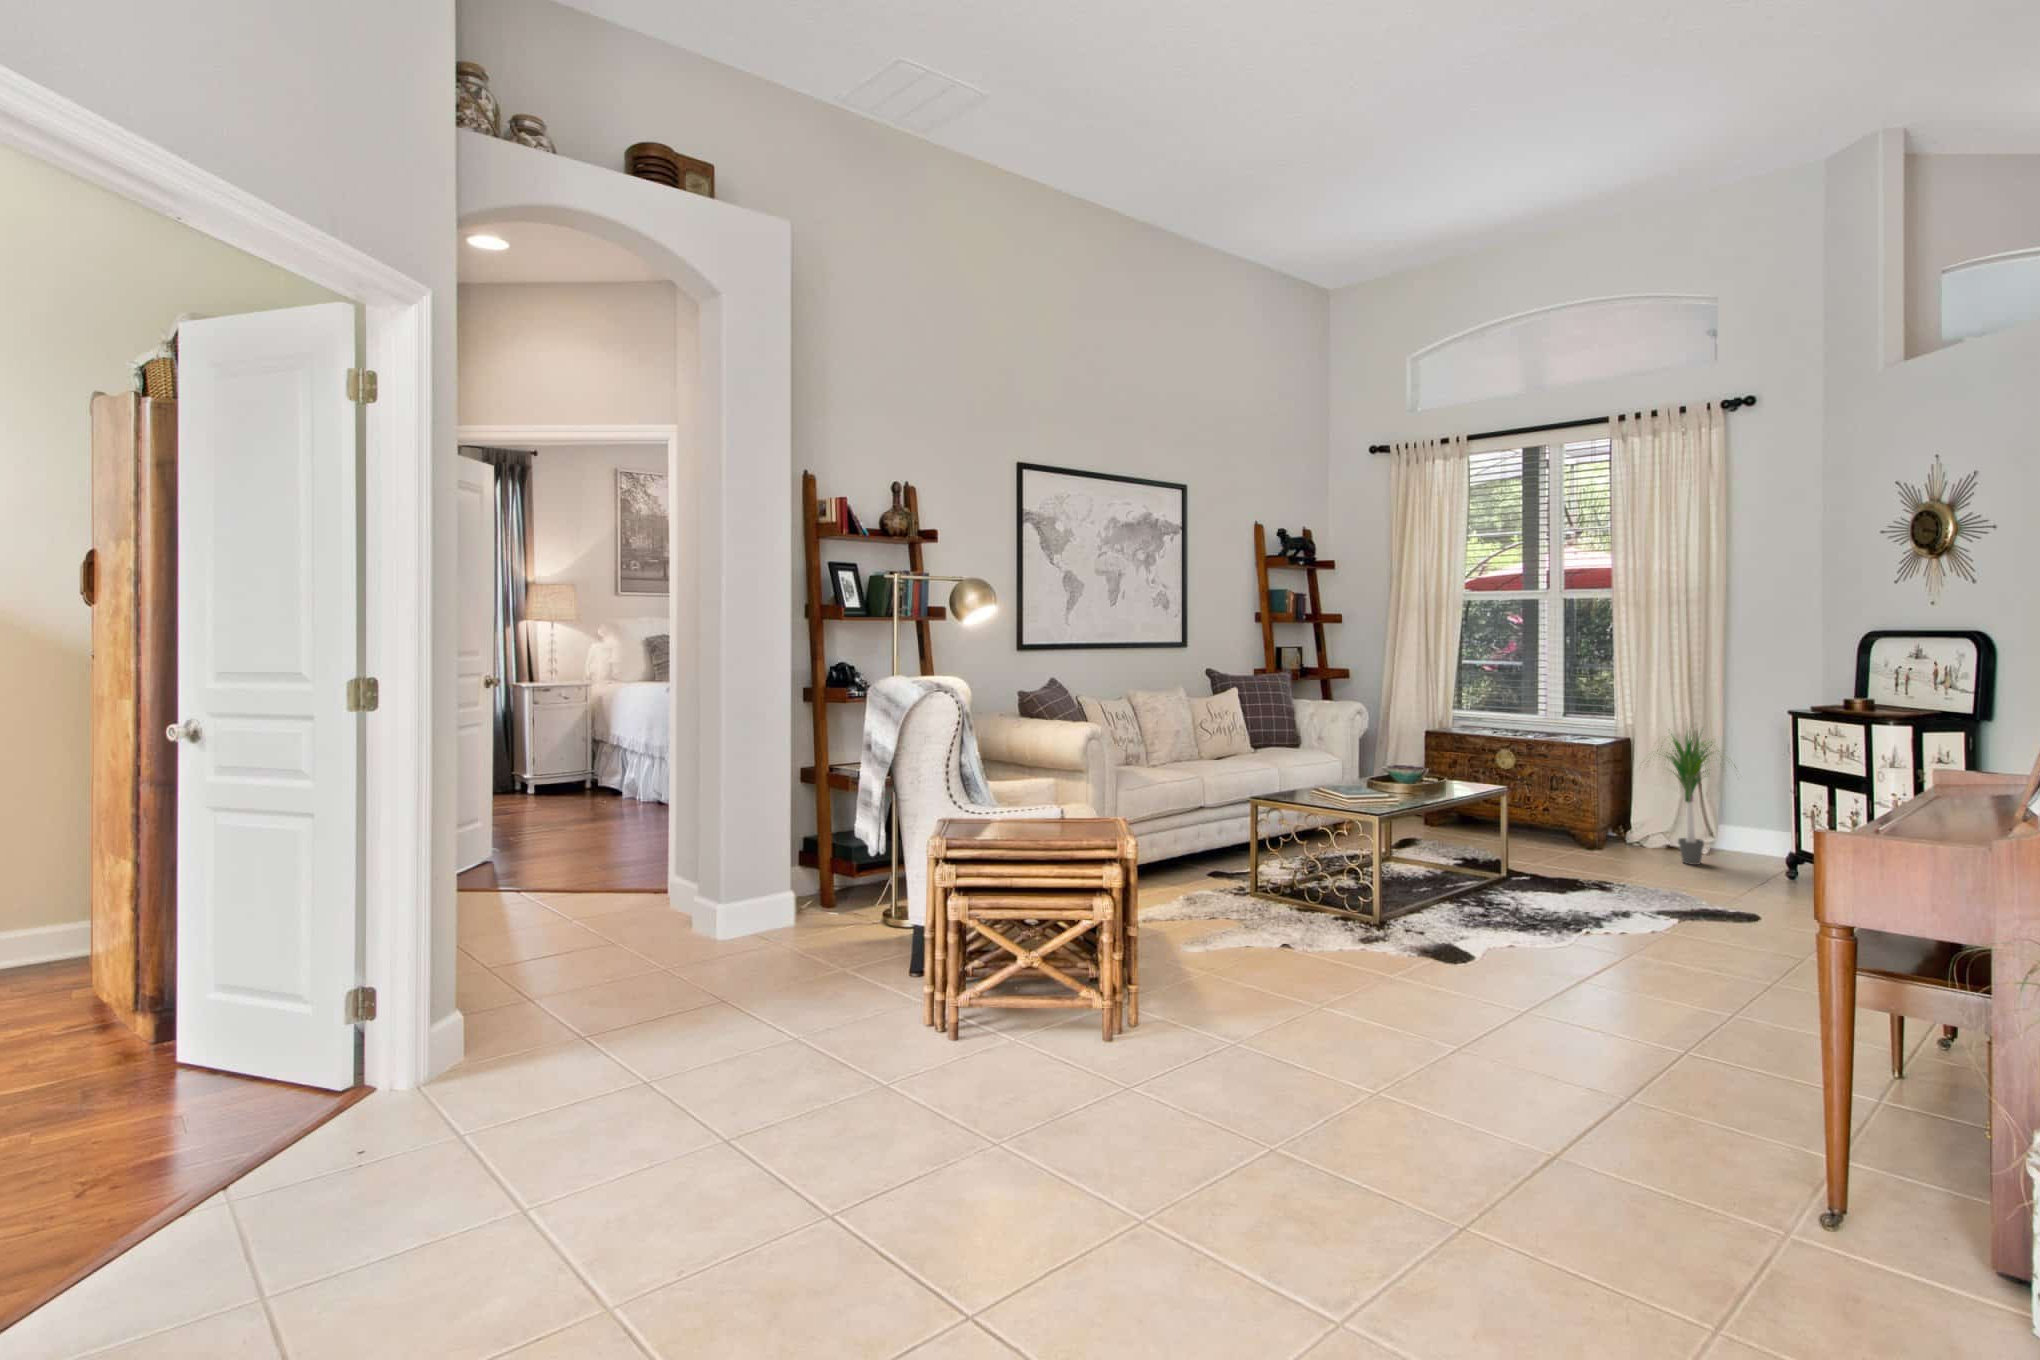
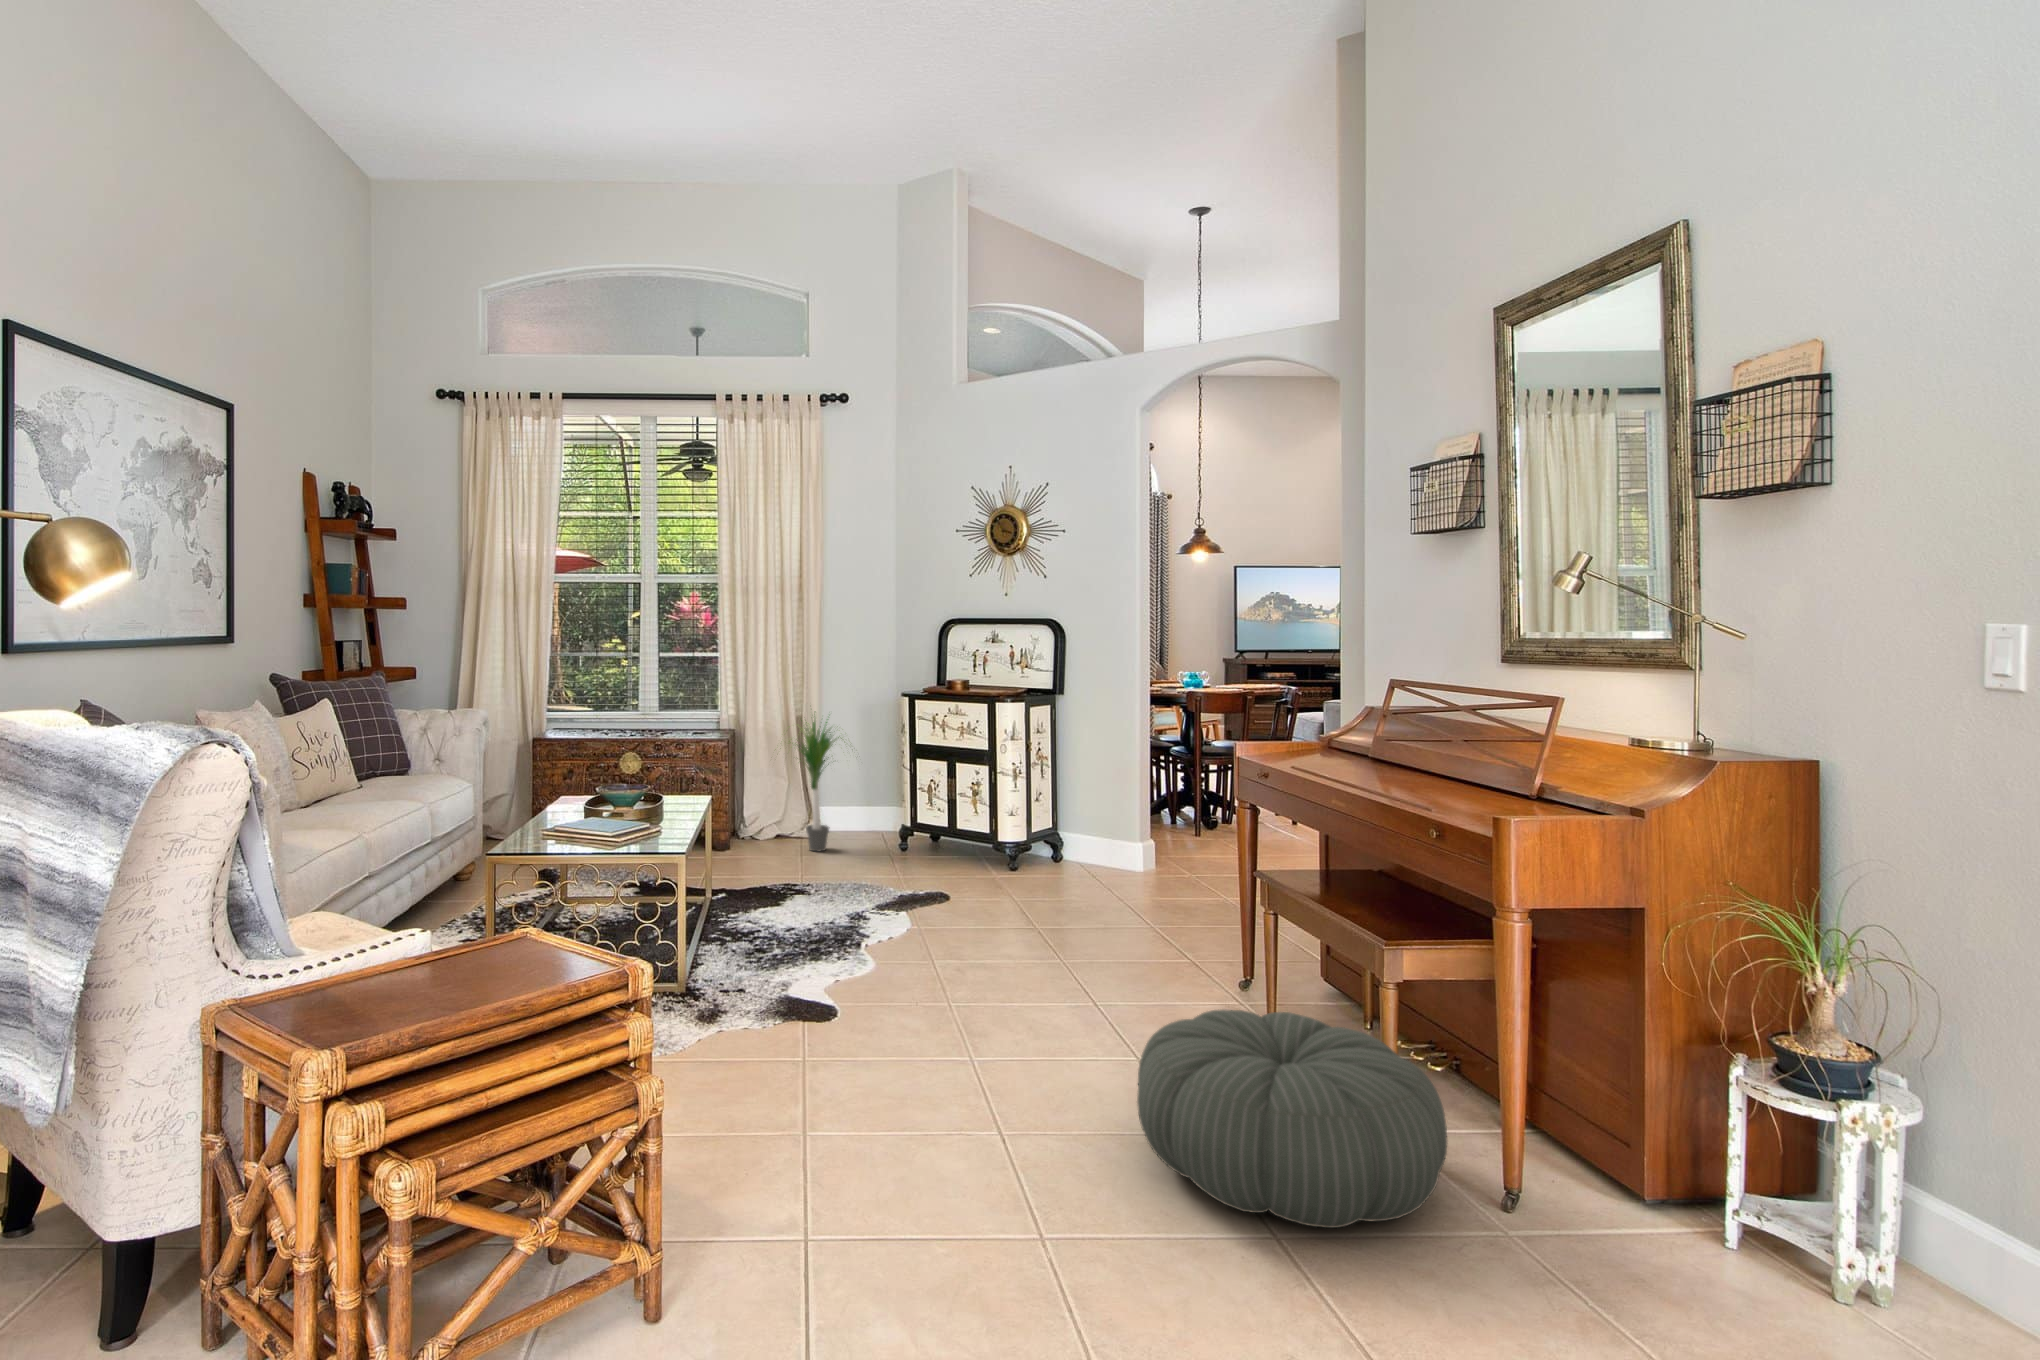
pouf: none [1466,963,1731,1126] -> present [1137,1010,1448,1228]

